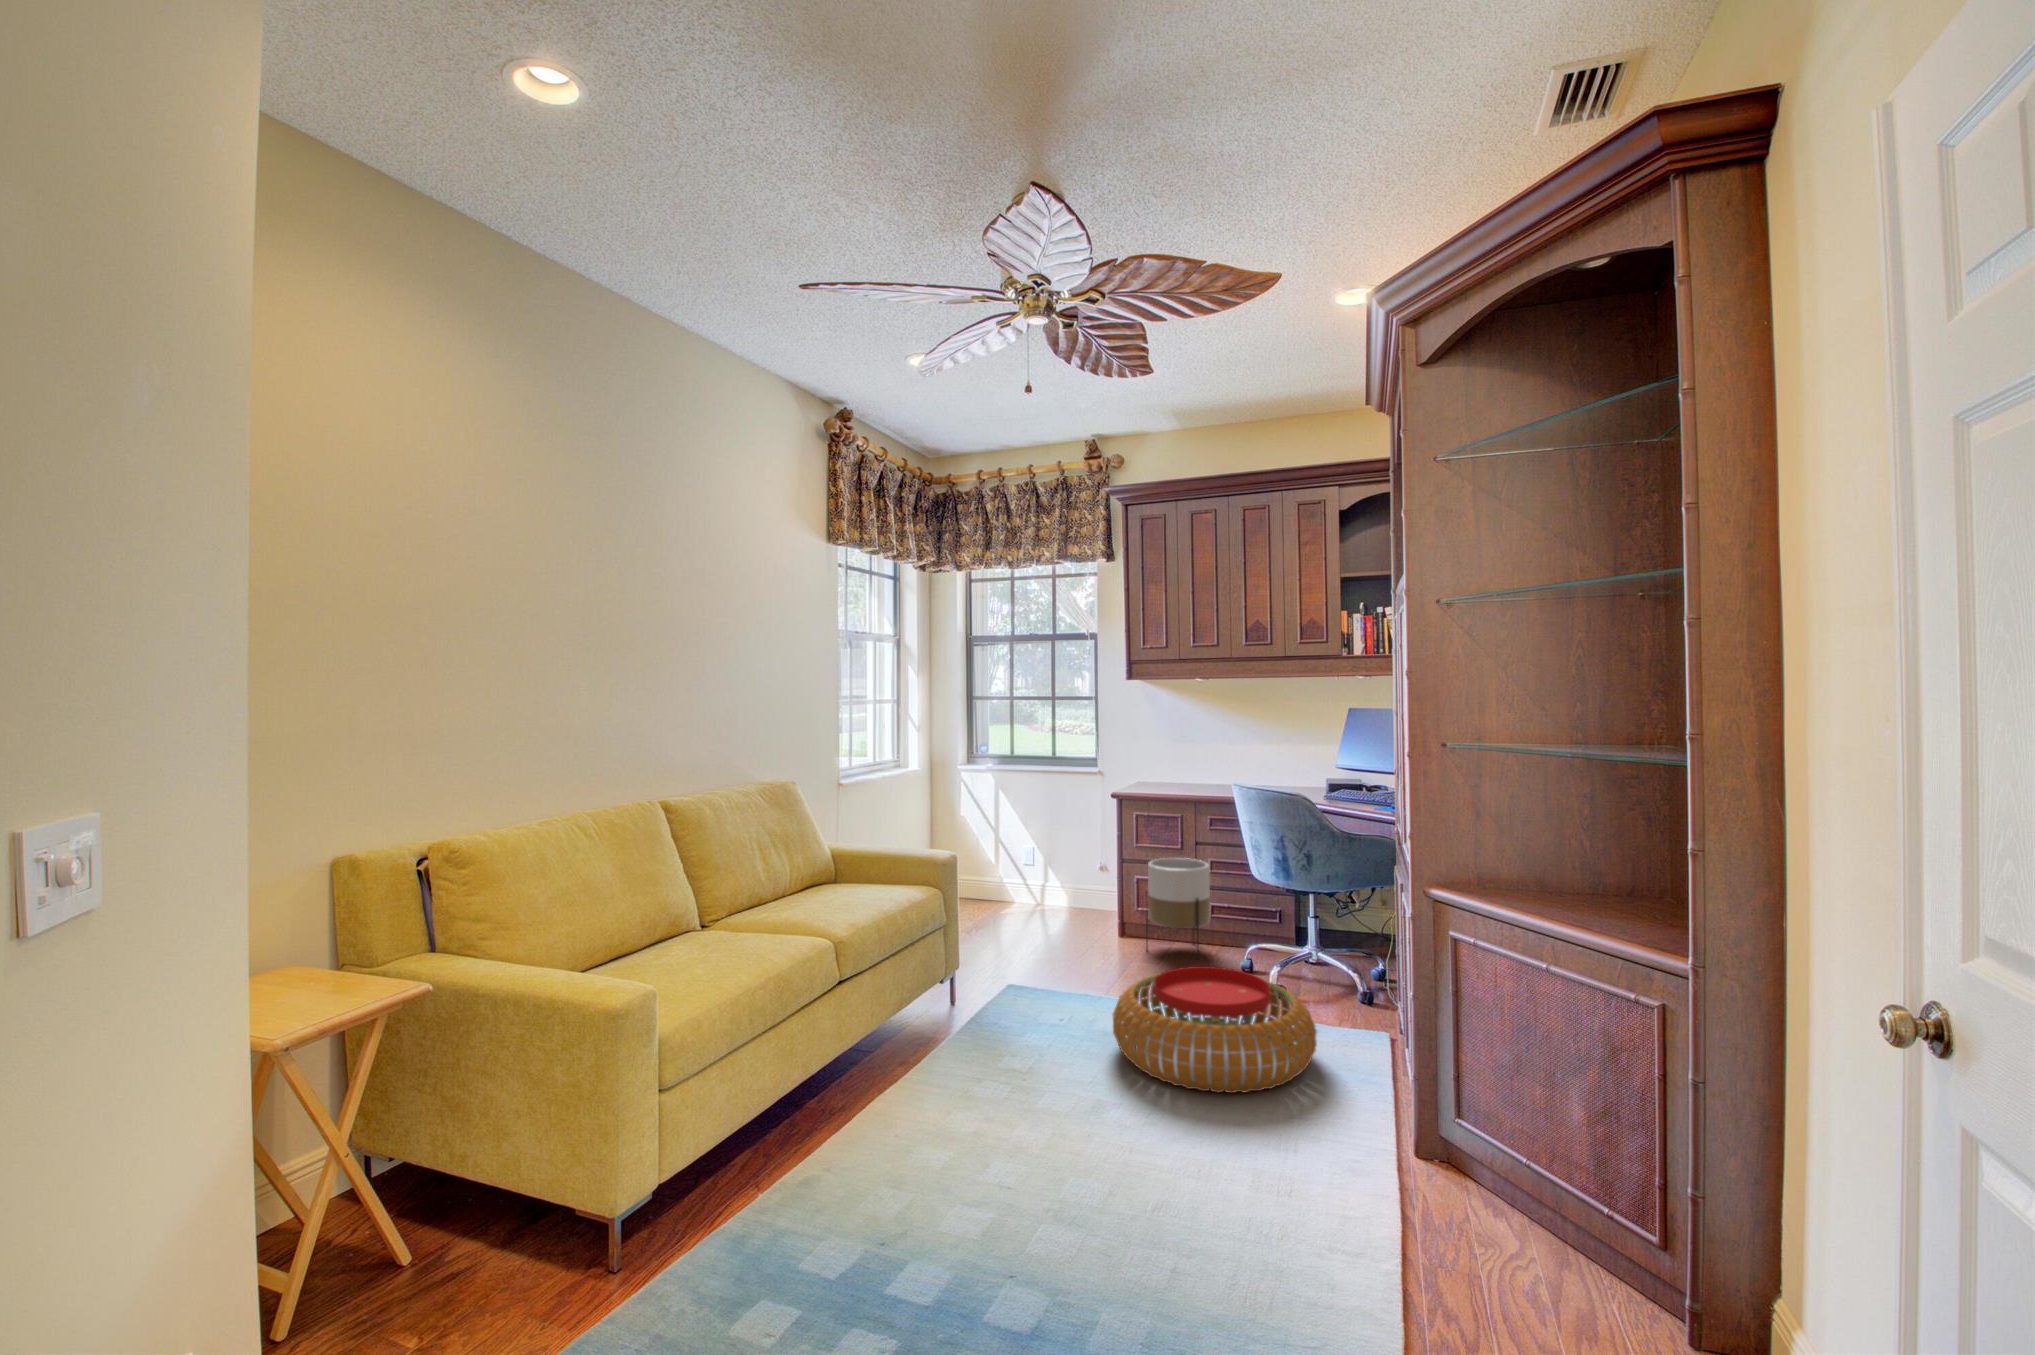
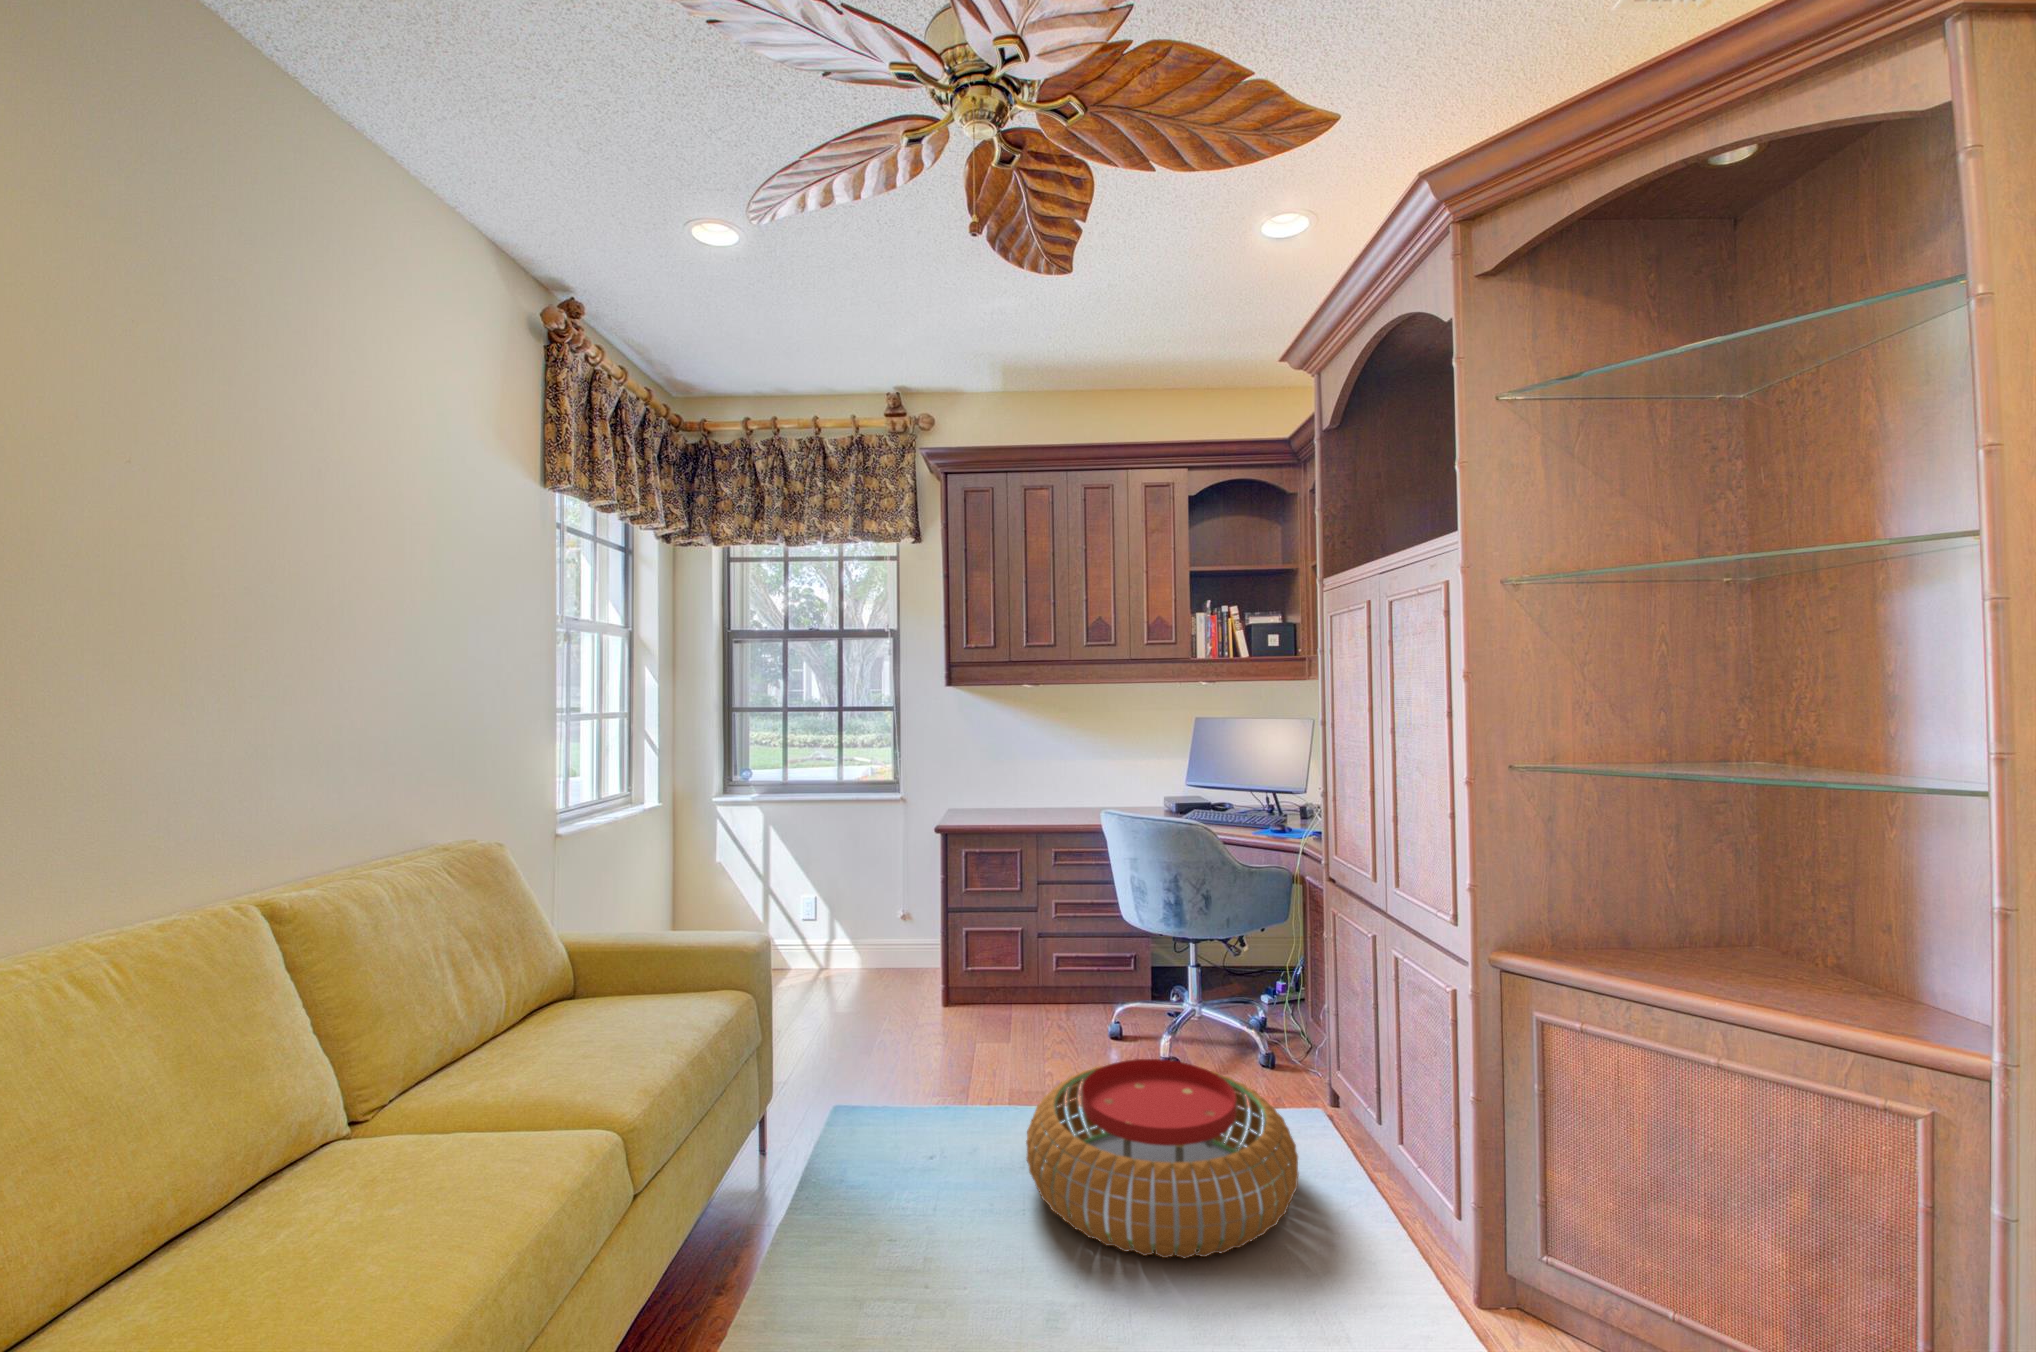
planter: present [1146,858,1210,958] -> none [986,902,1063,1029]

